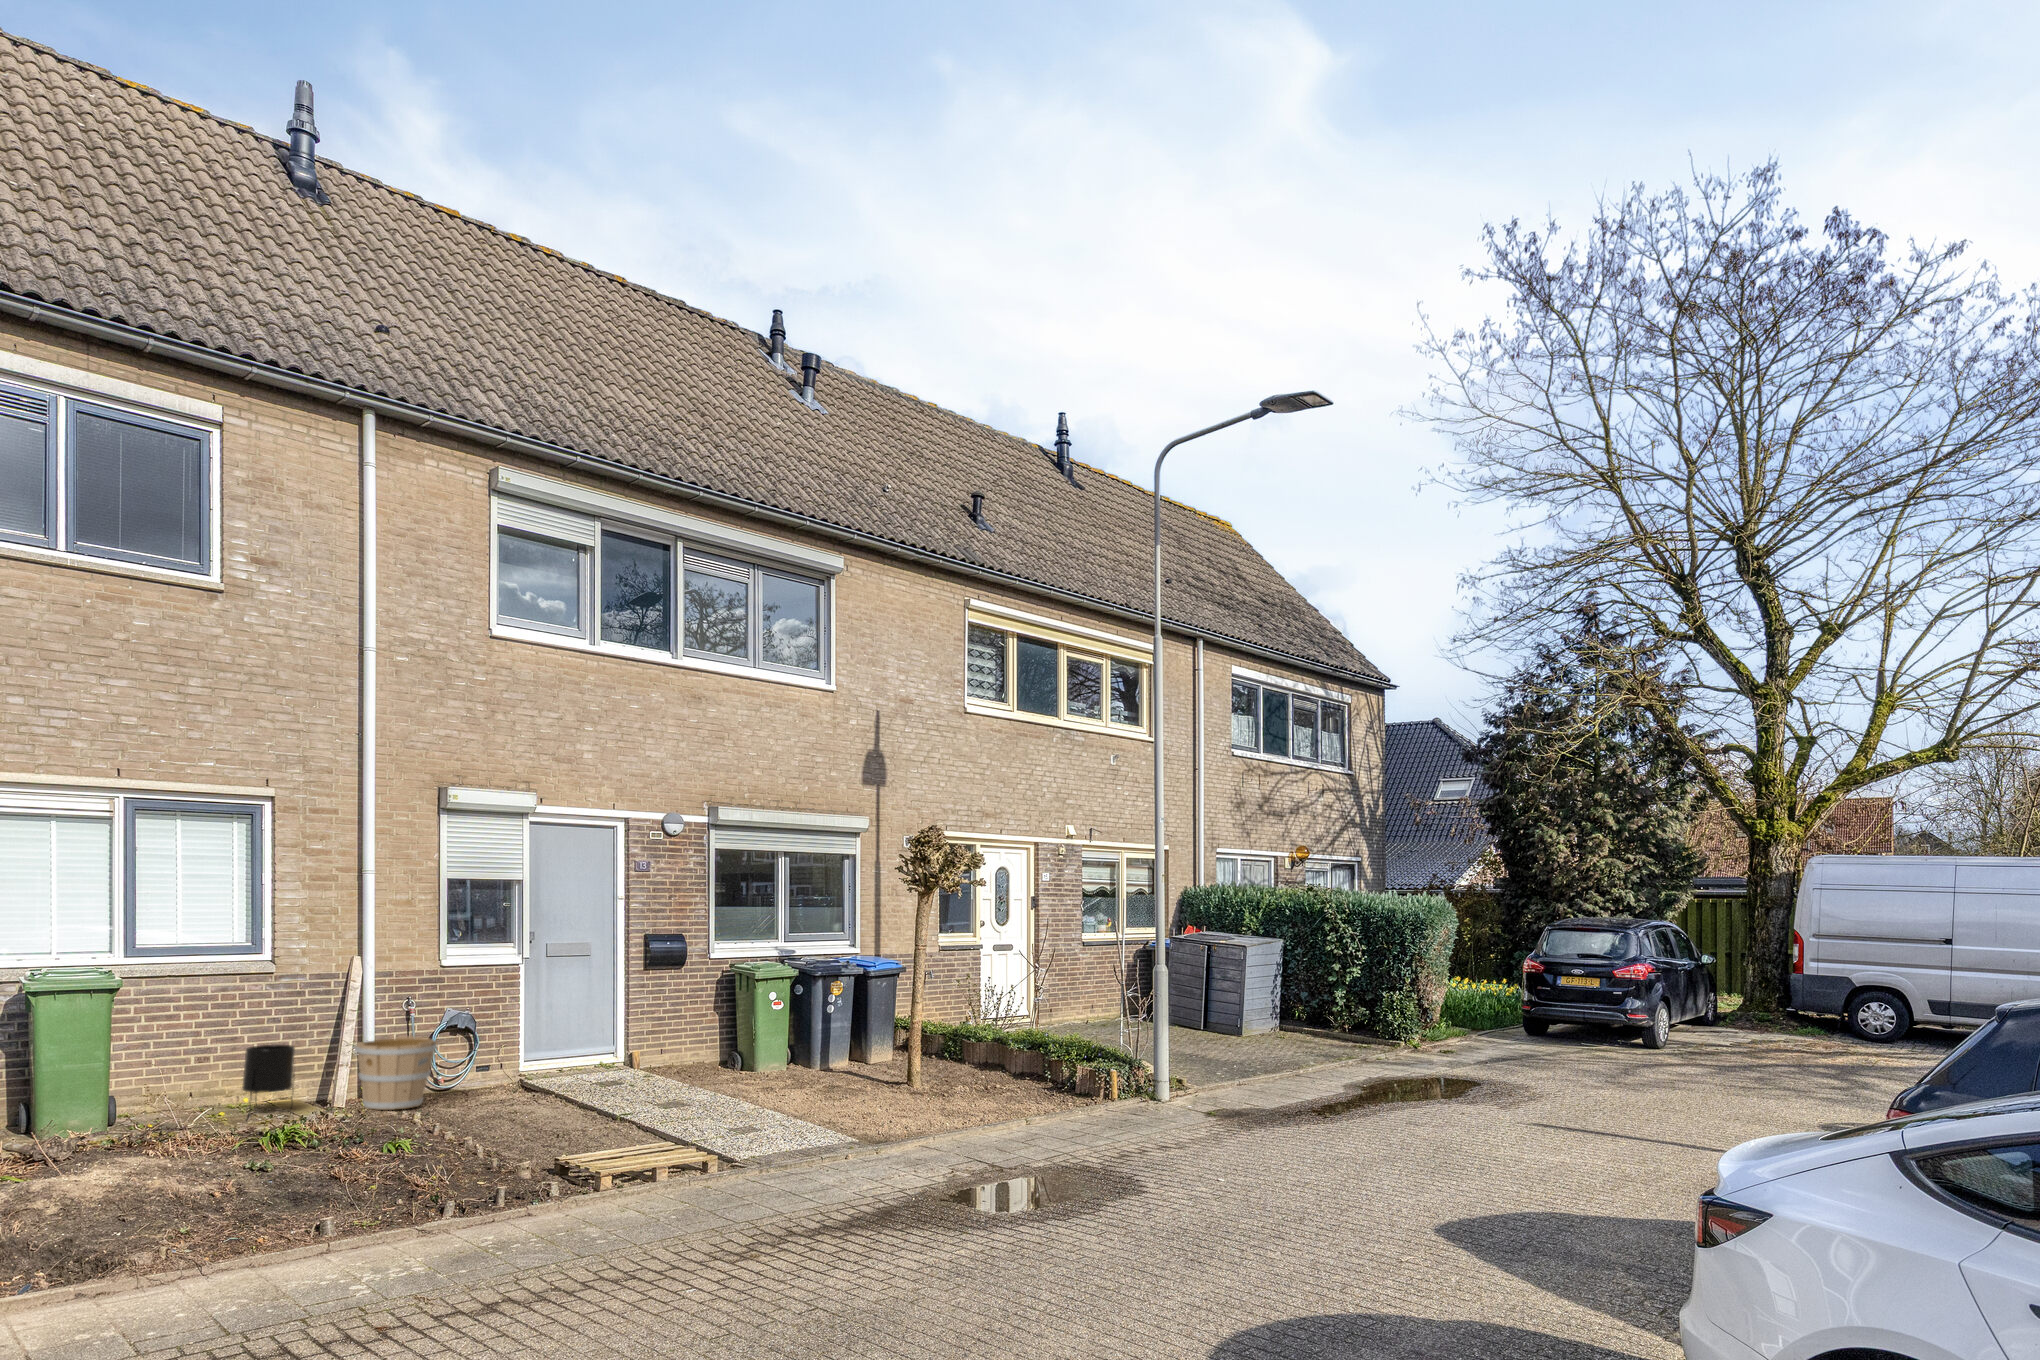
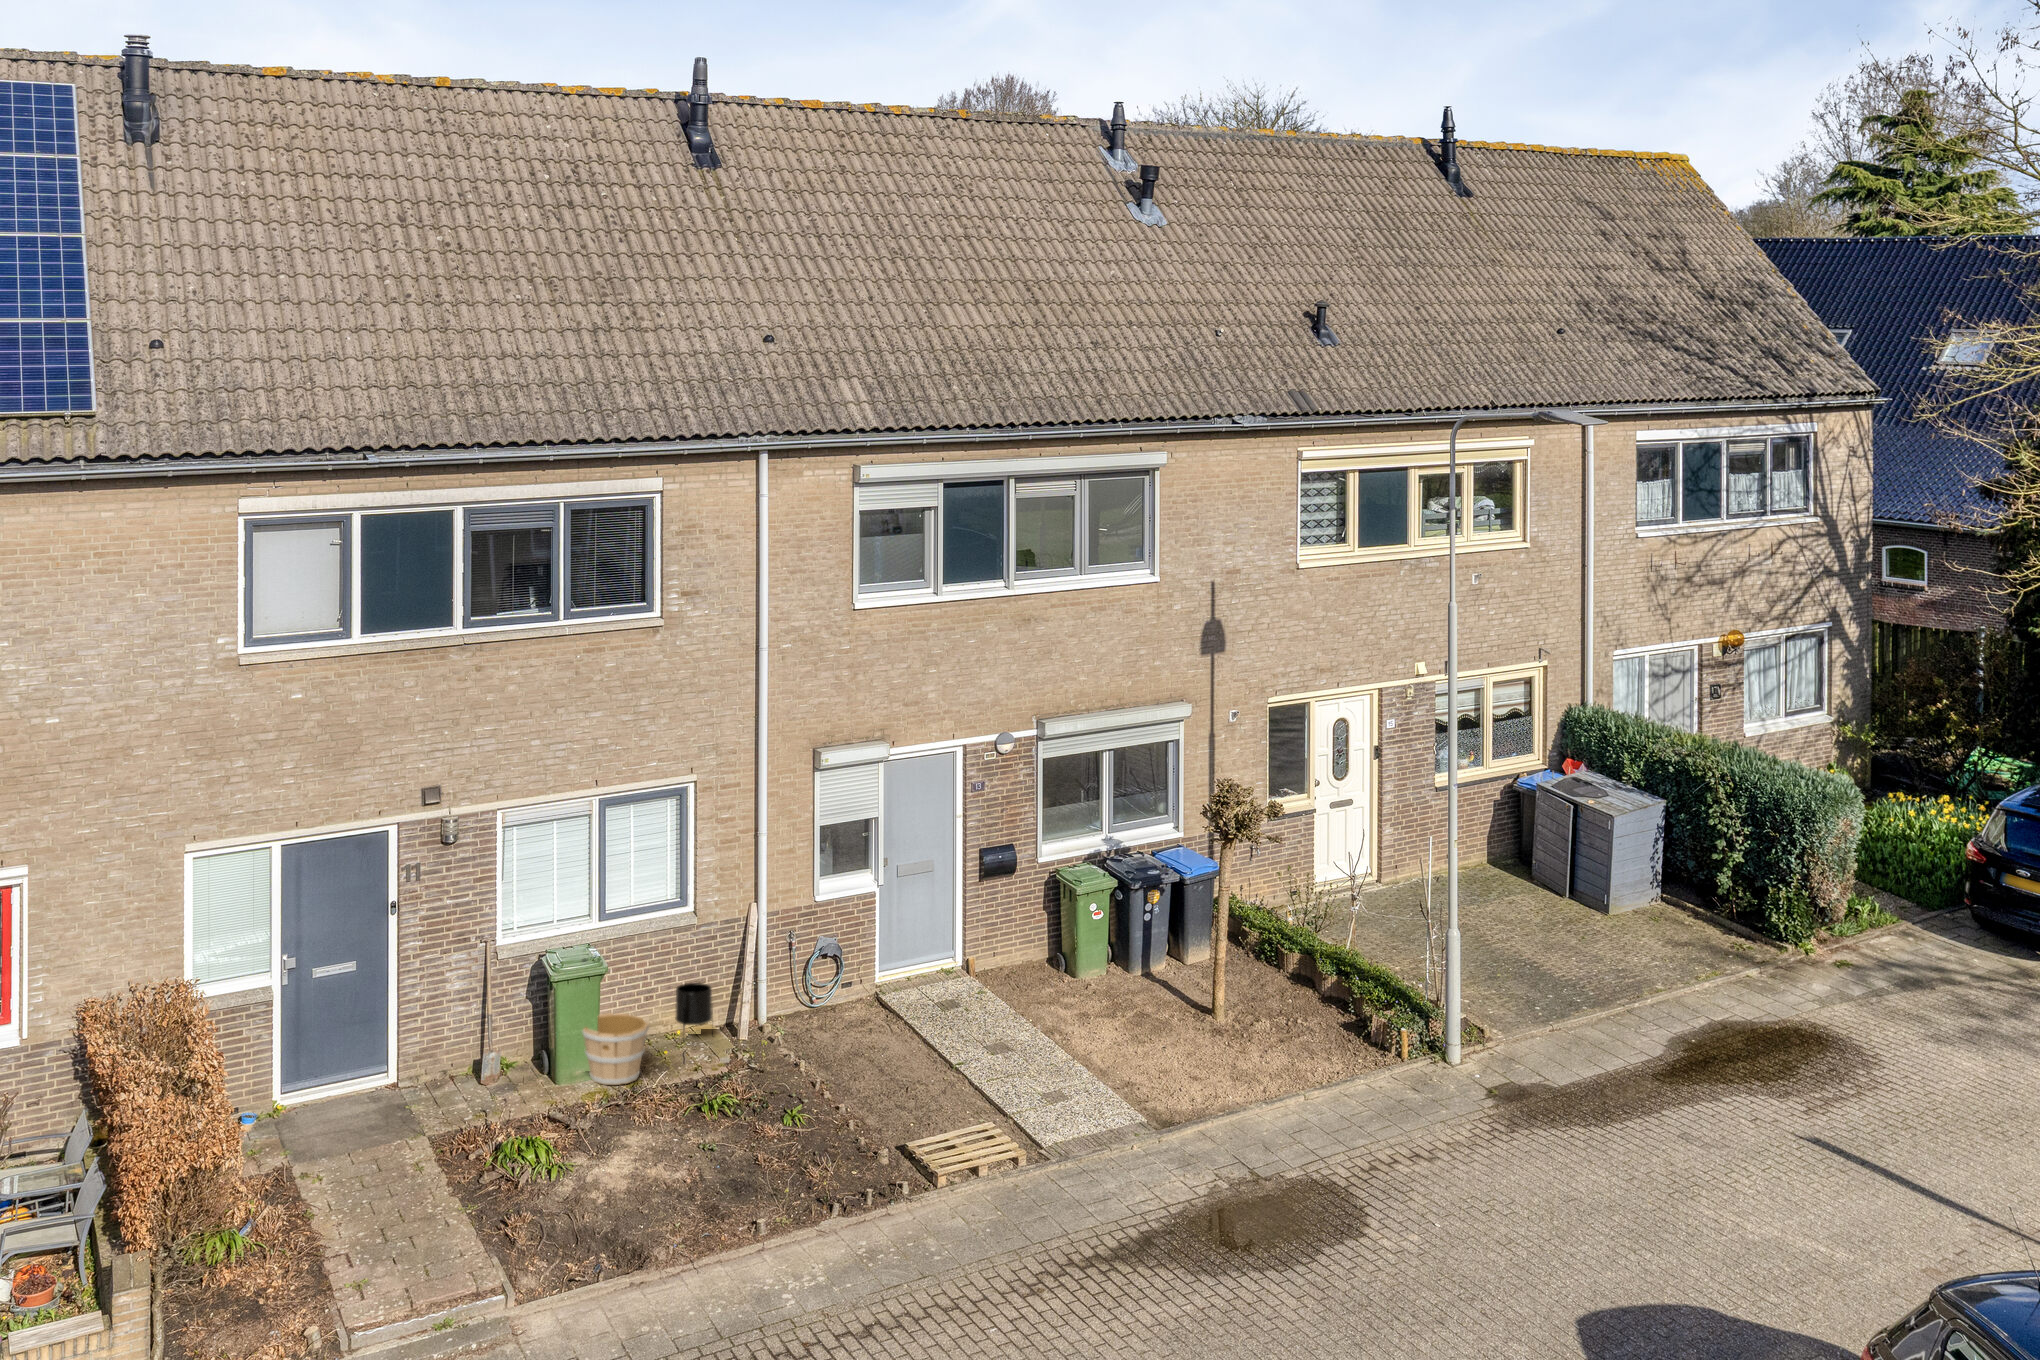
wooden bucket: present [356,1036,437,1110] -> present [583,1013,649,1085]

